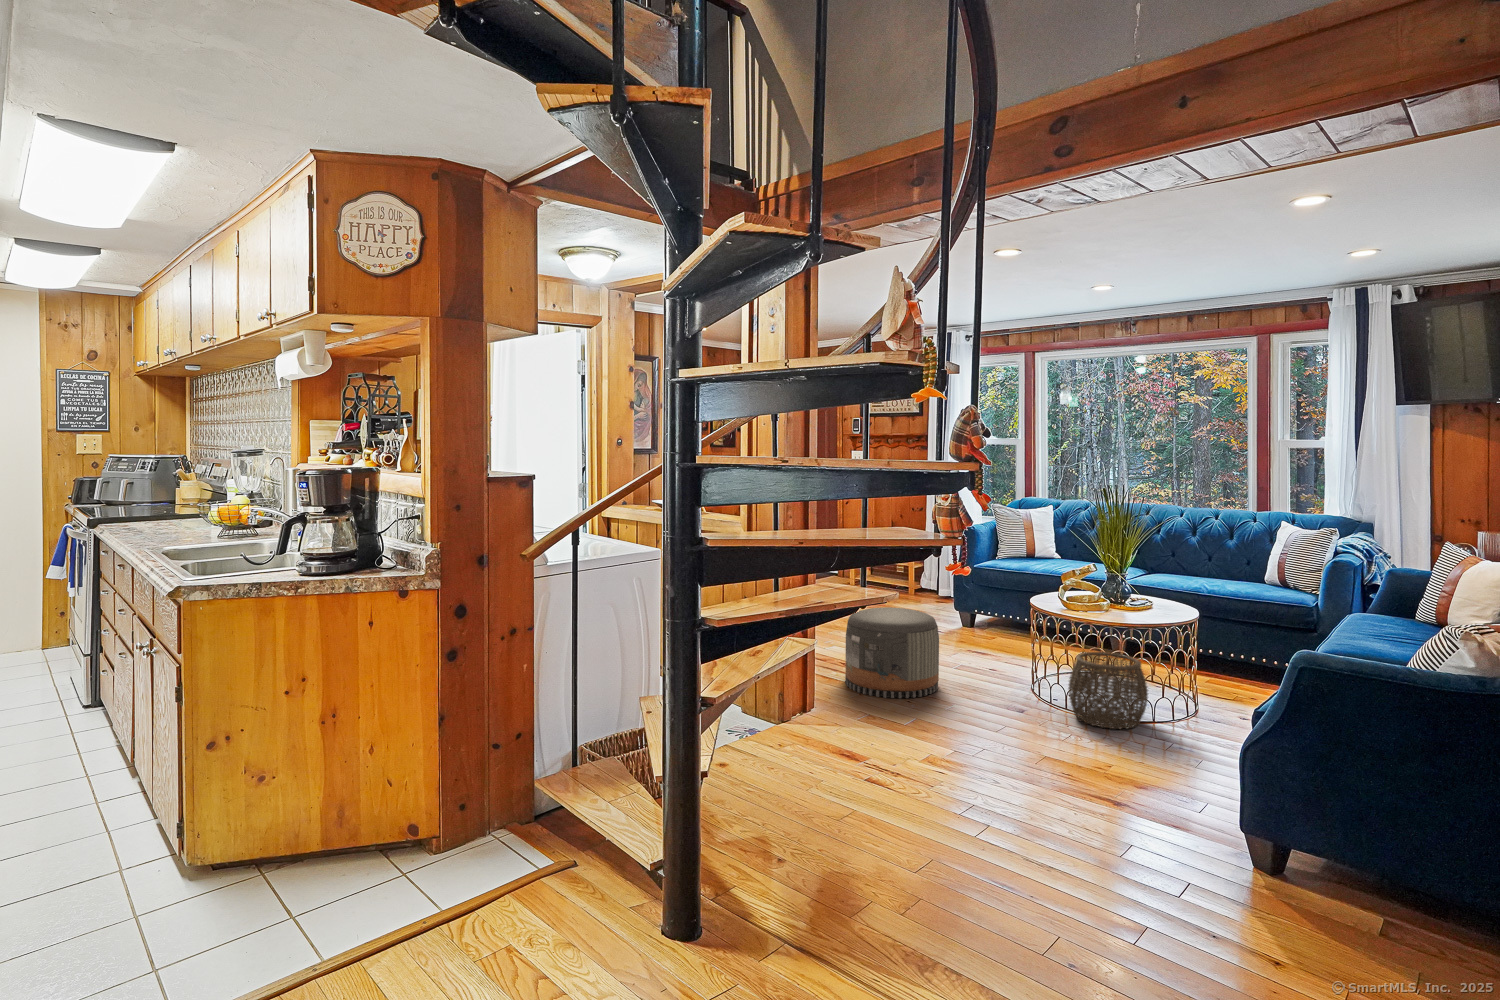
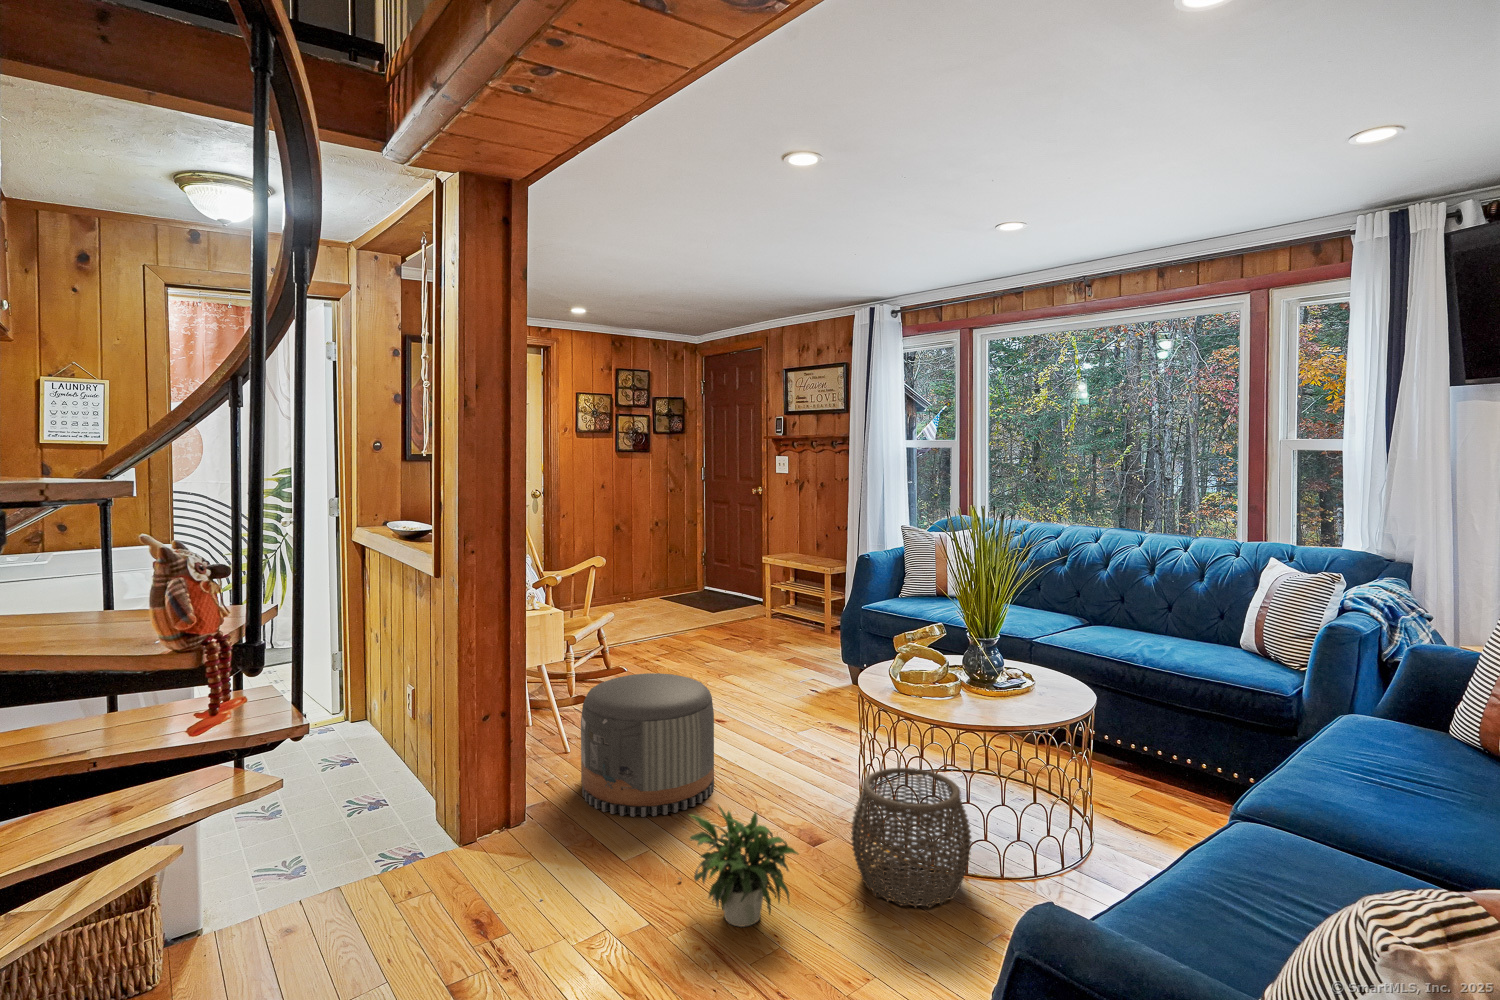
potted plant: none [966,671,1062,741] -> present [679,804,798,927]

